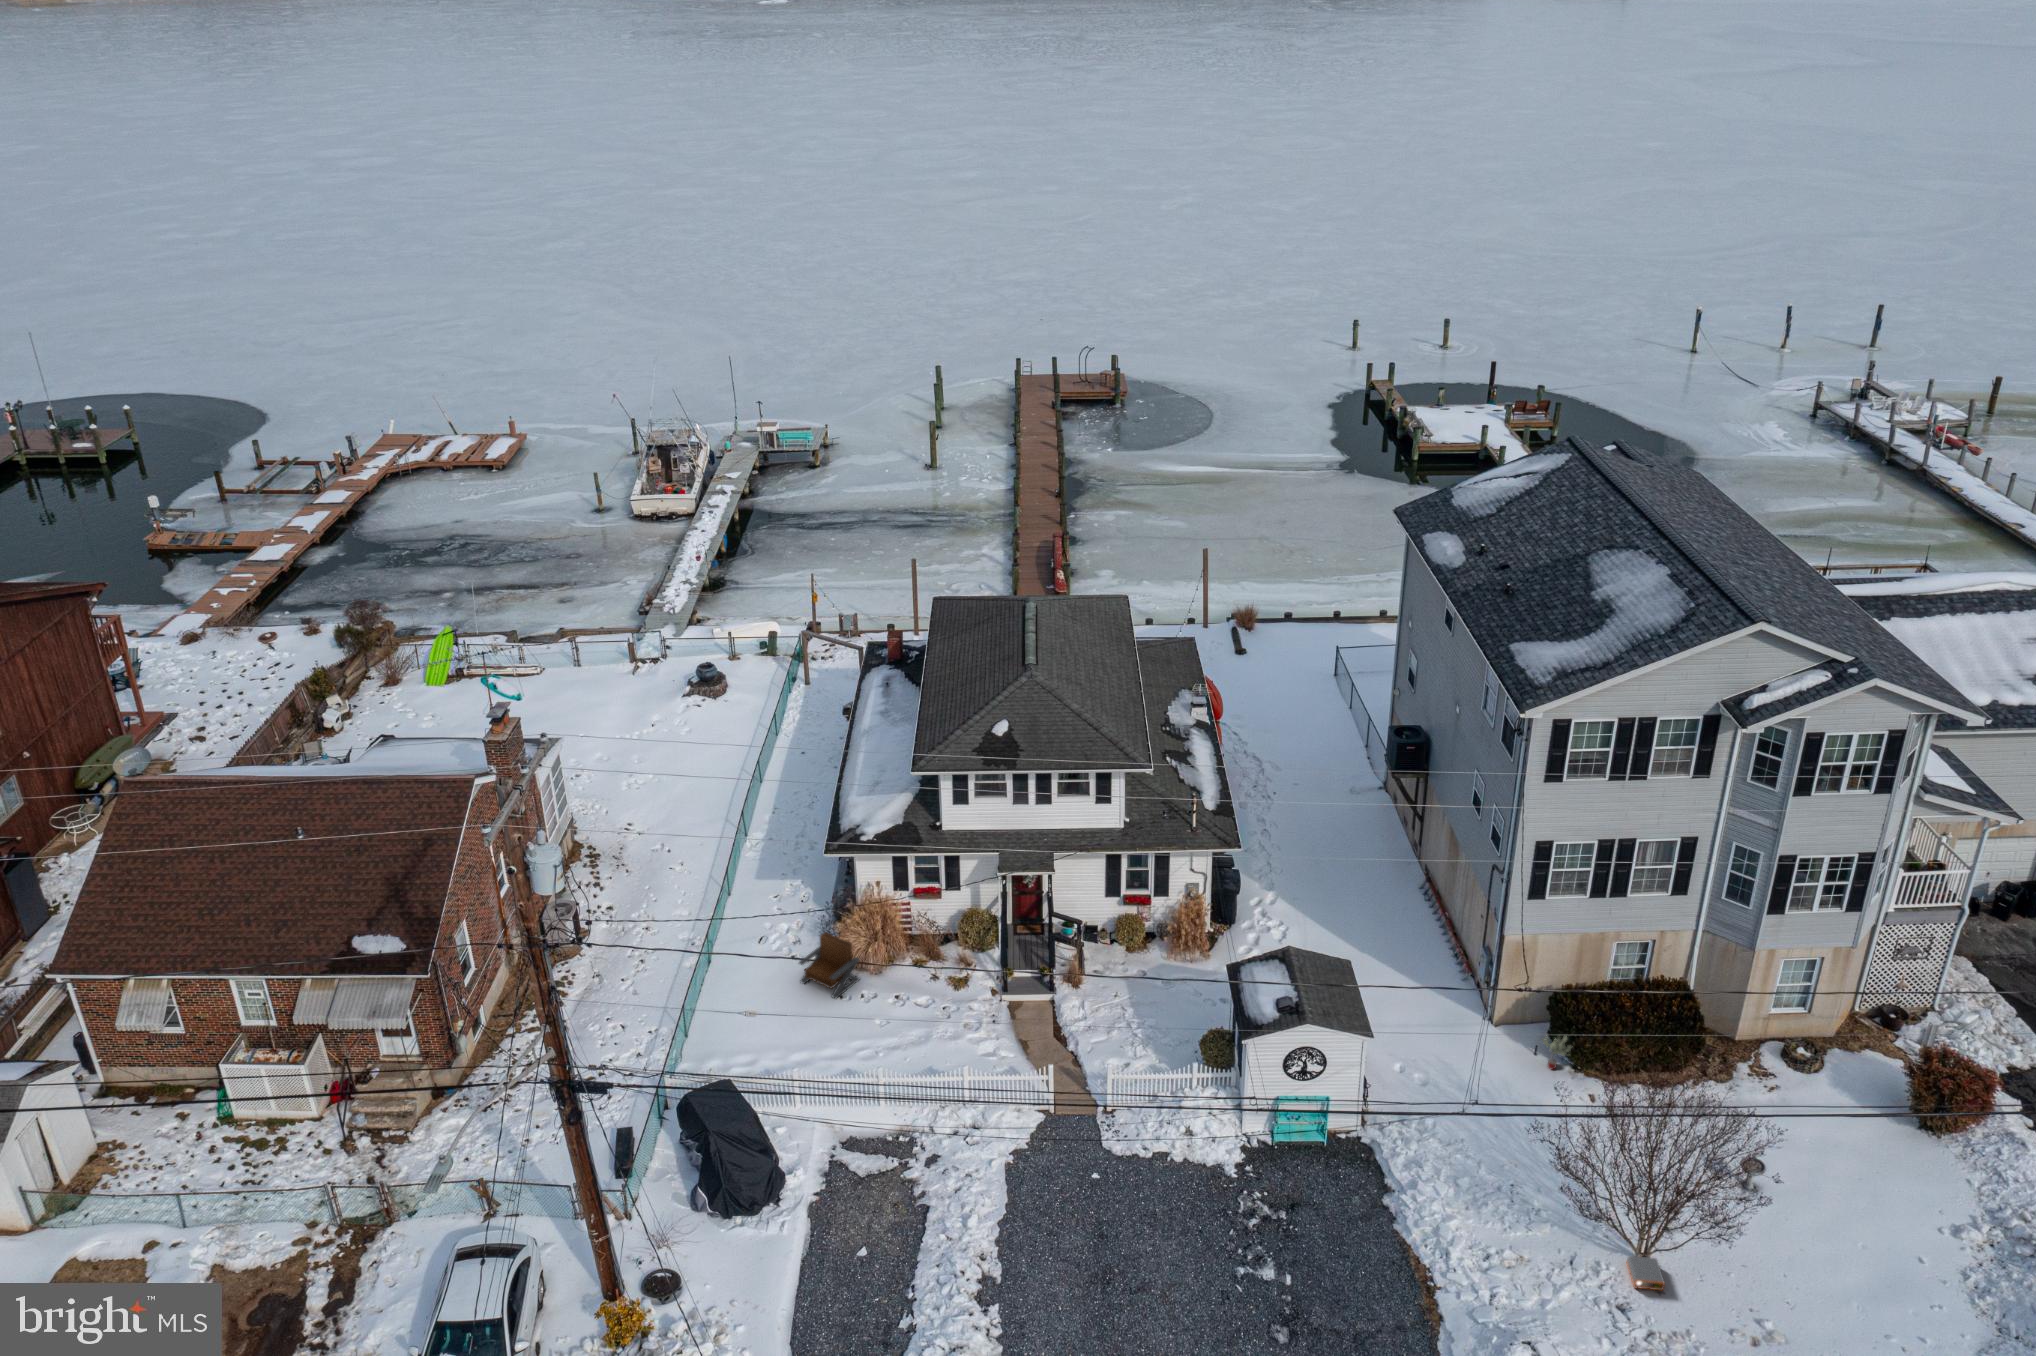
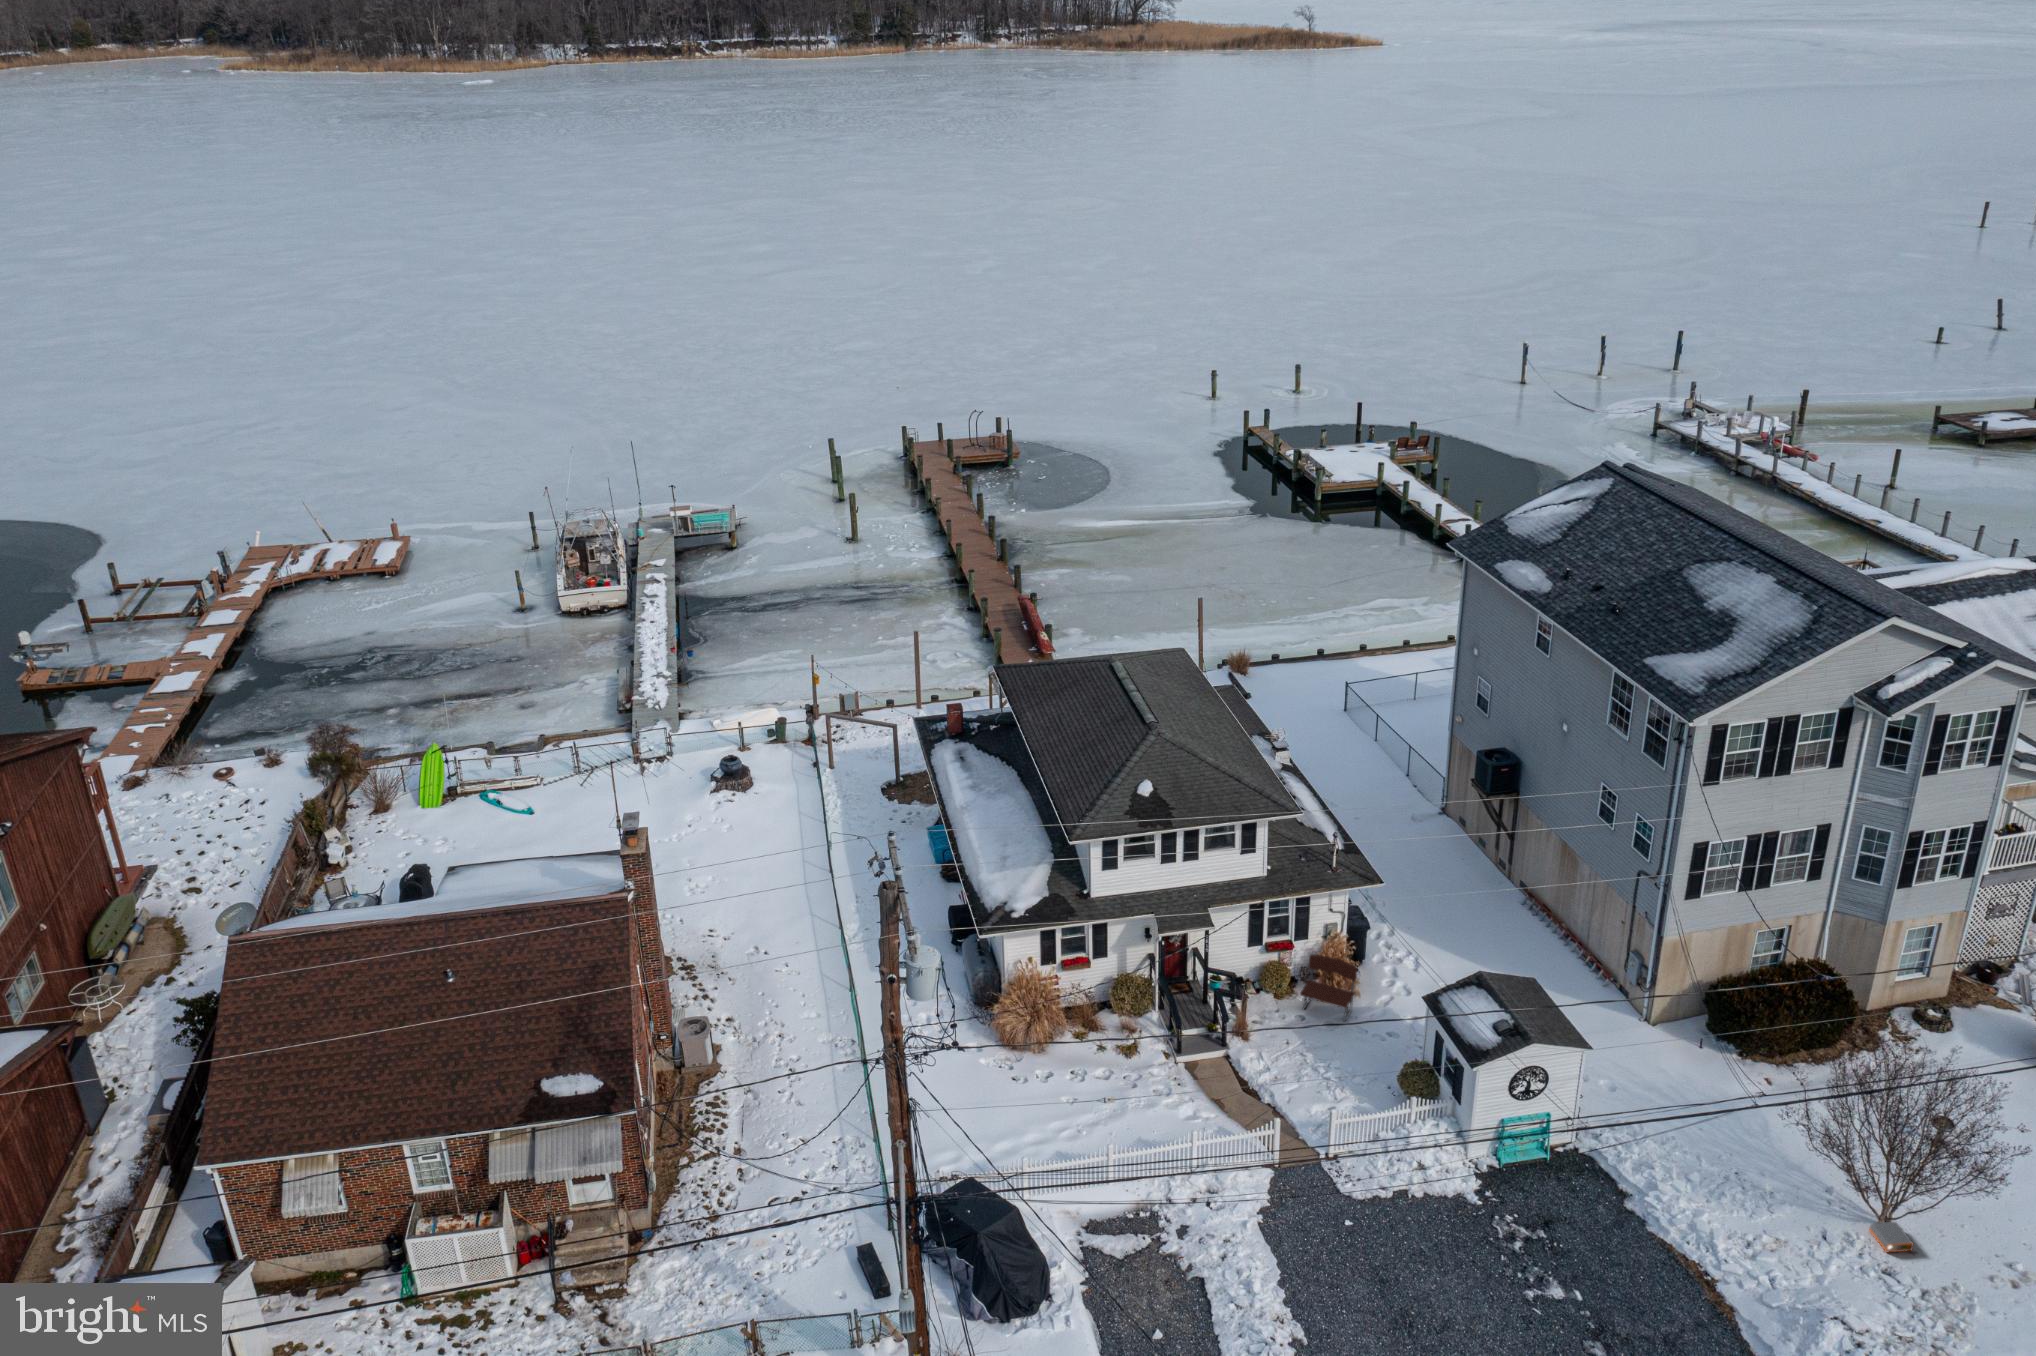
bench: none [1140,911,1196,982] -> present [1300,954,1357,1021]
lounge chair: present [799,932,860,998] -> none [967,1015,1029,1083]
potted tree: present [1543,1036,1572,1070] -> none [1707,1025,1743,1060]

